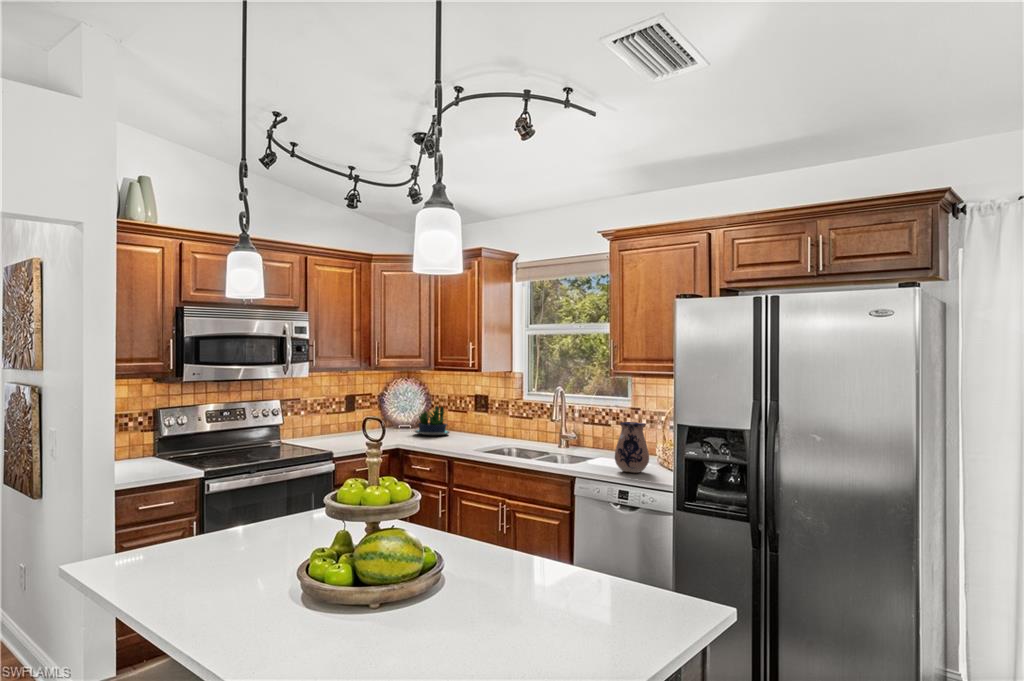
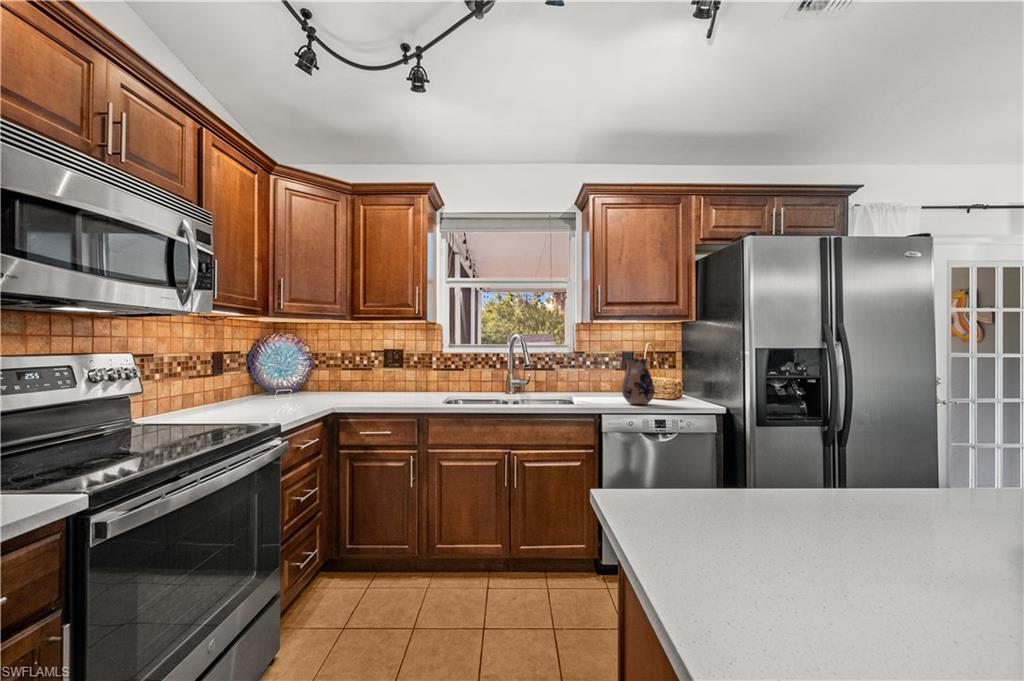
potted plant: present [415,406,450,435] -> none [314,362,364,396]

